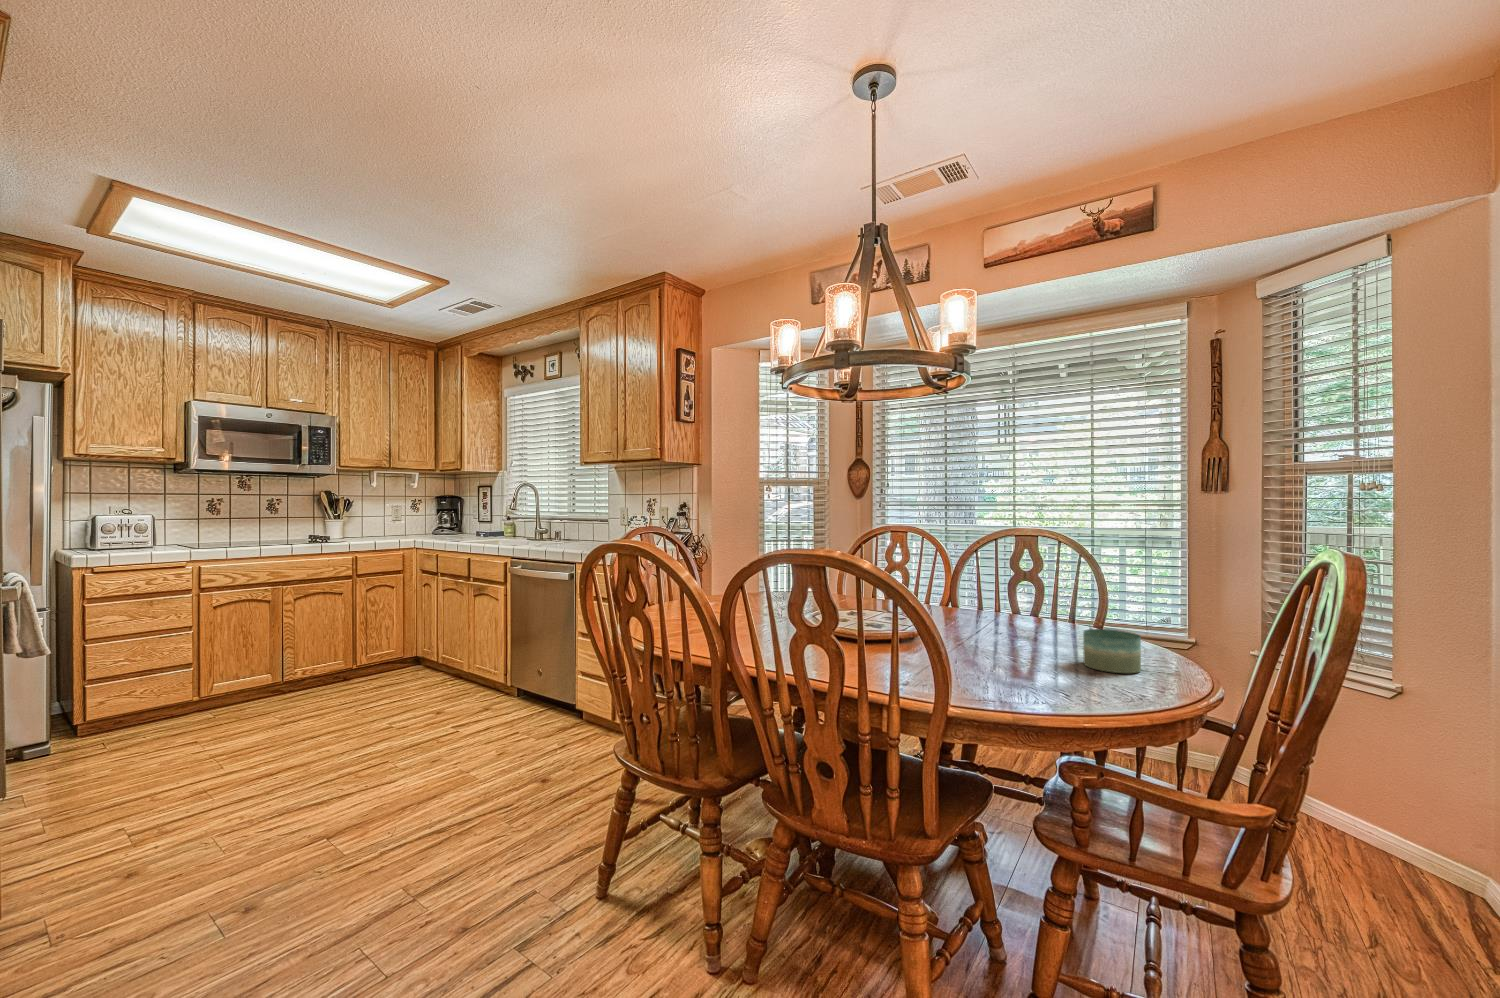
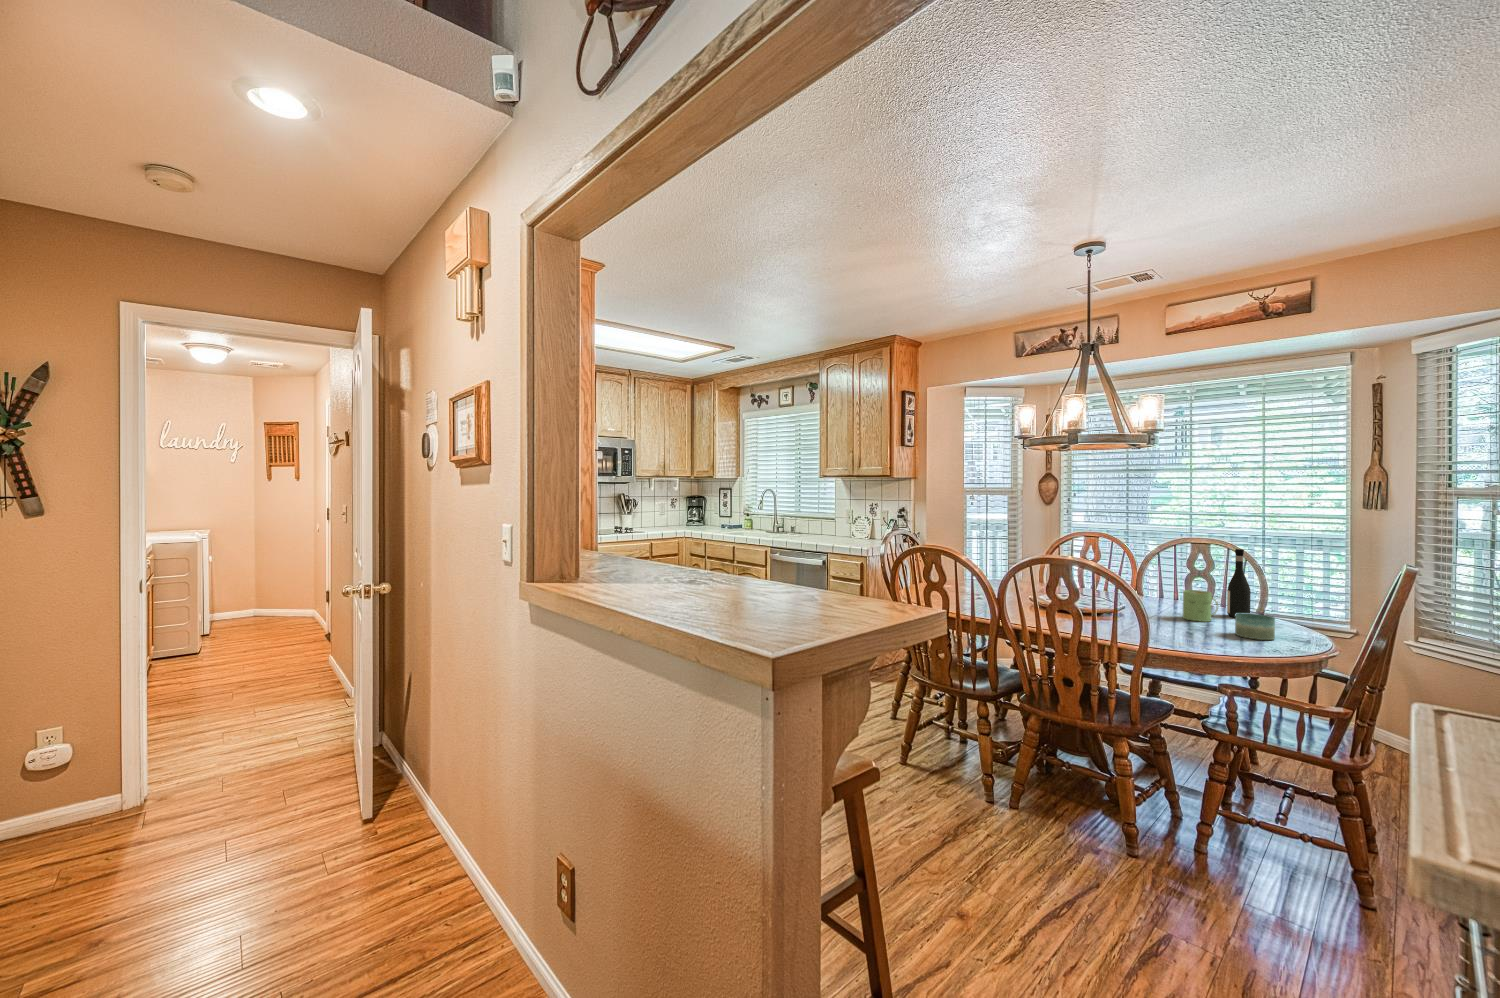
wine bottle: none [1065,535,1096,635] -> present [1227,549,1251,617]
mug: none [1008,596,1056,644] -> present [1183,590,1218,622]

